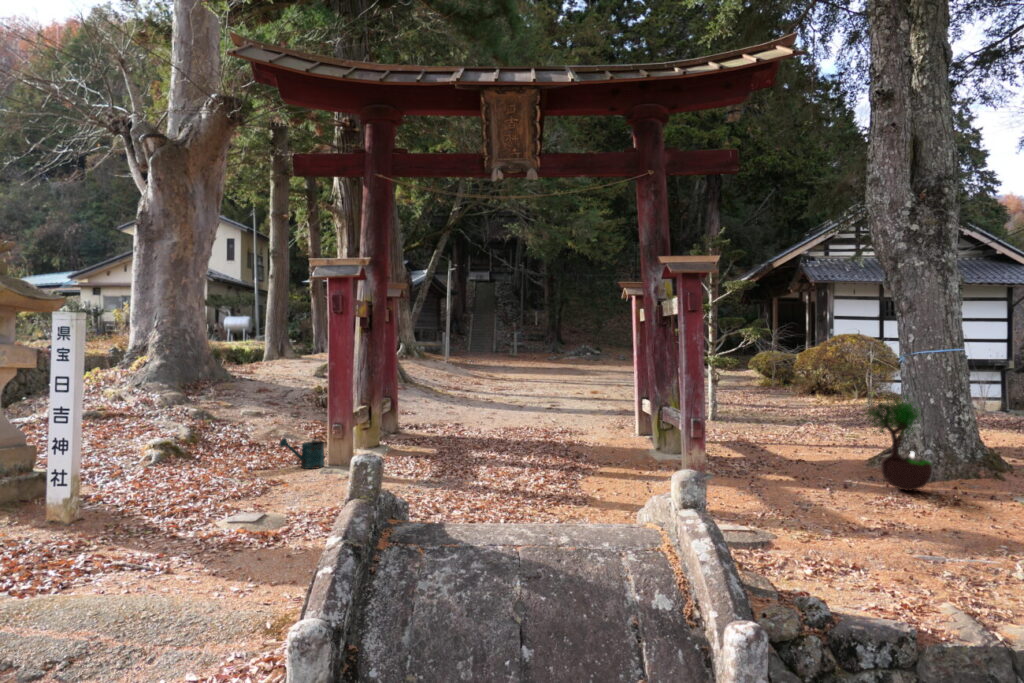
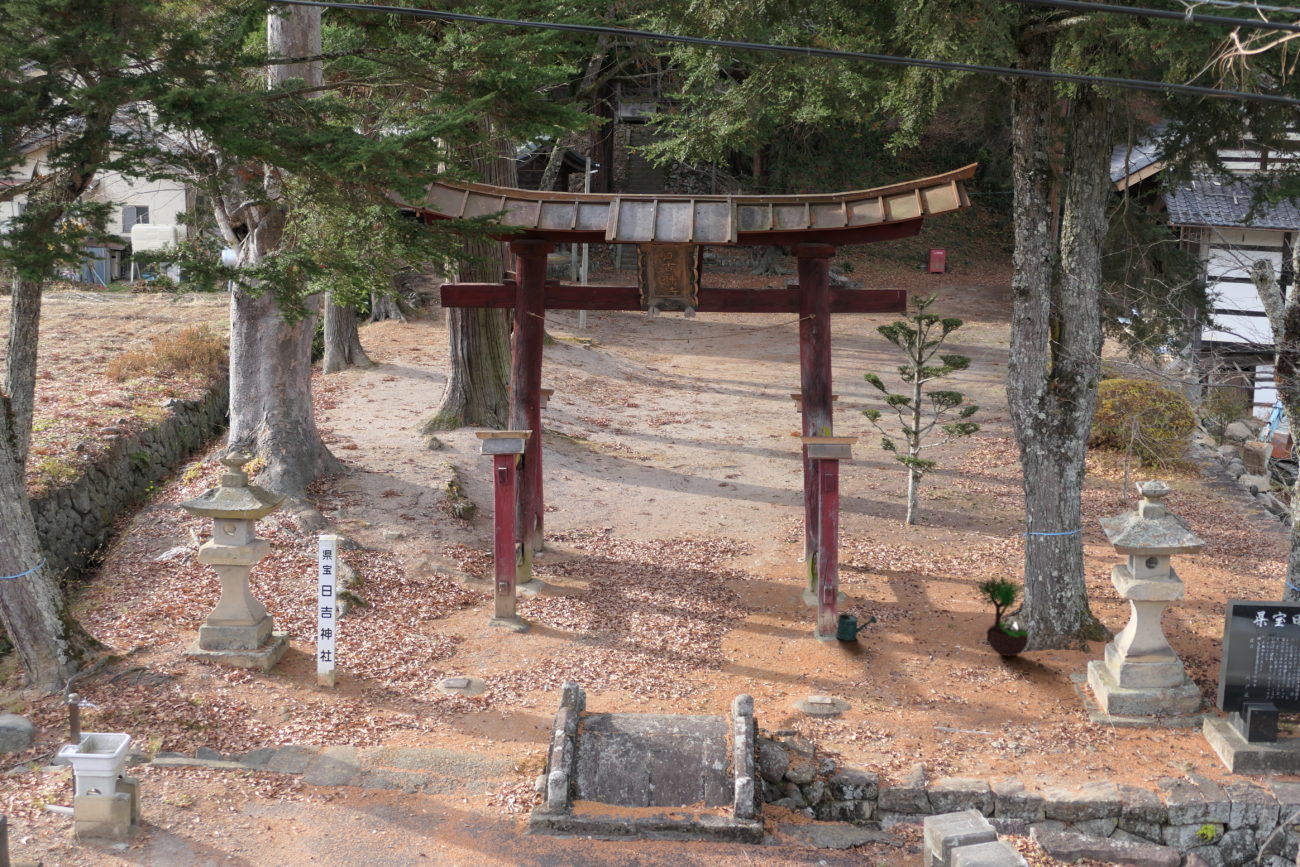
watering can: present [280,438,328,469] -> present [836,613,877,641]

